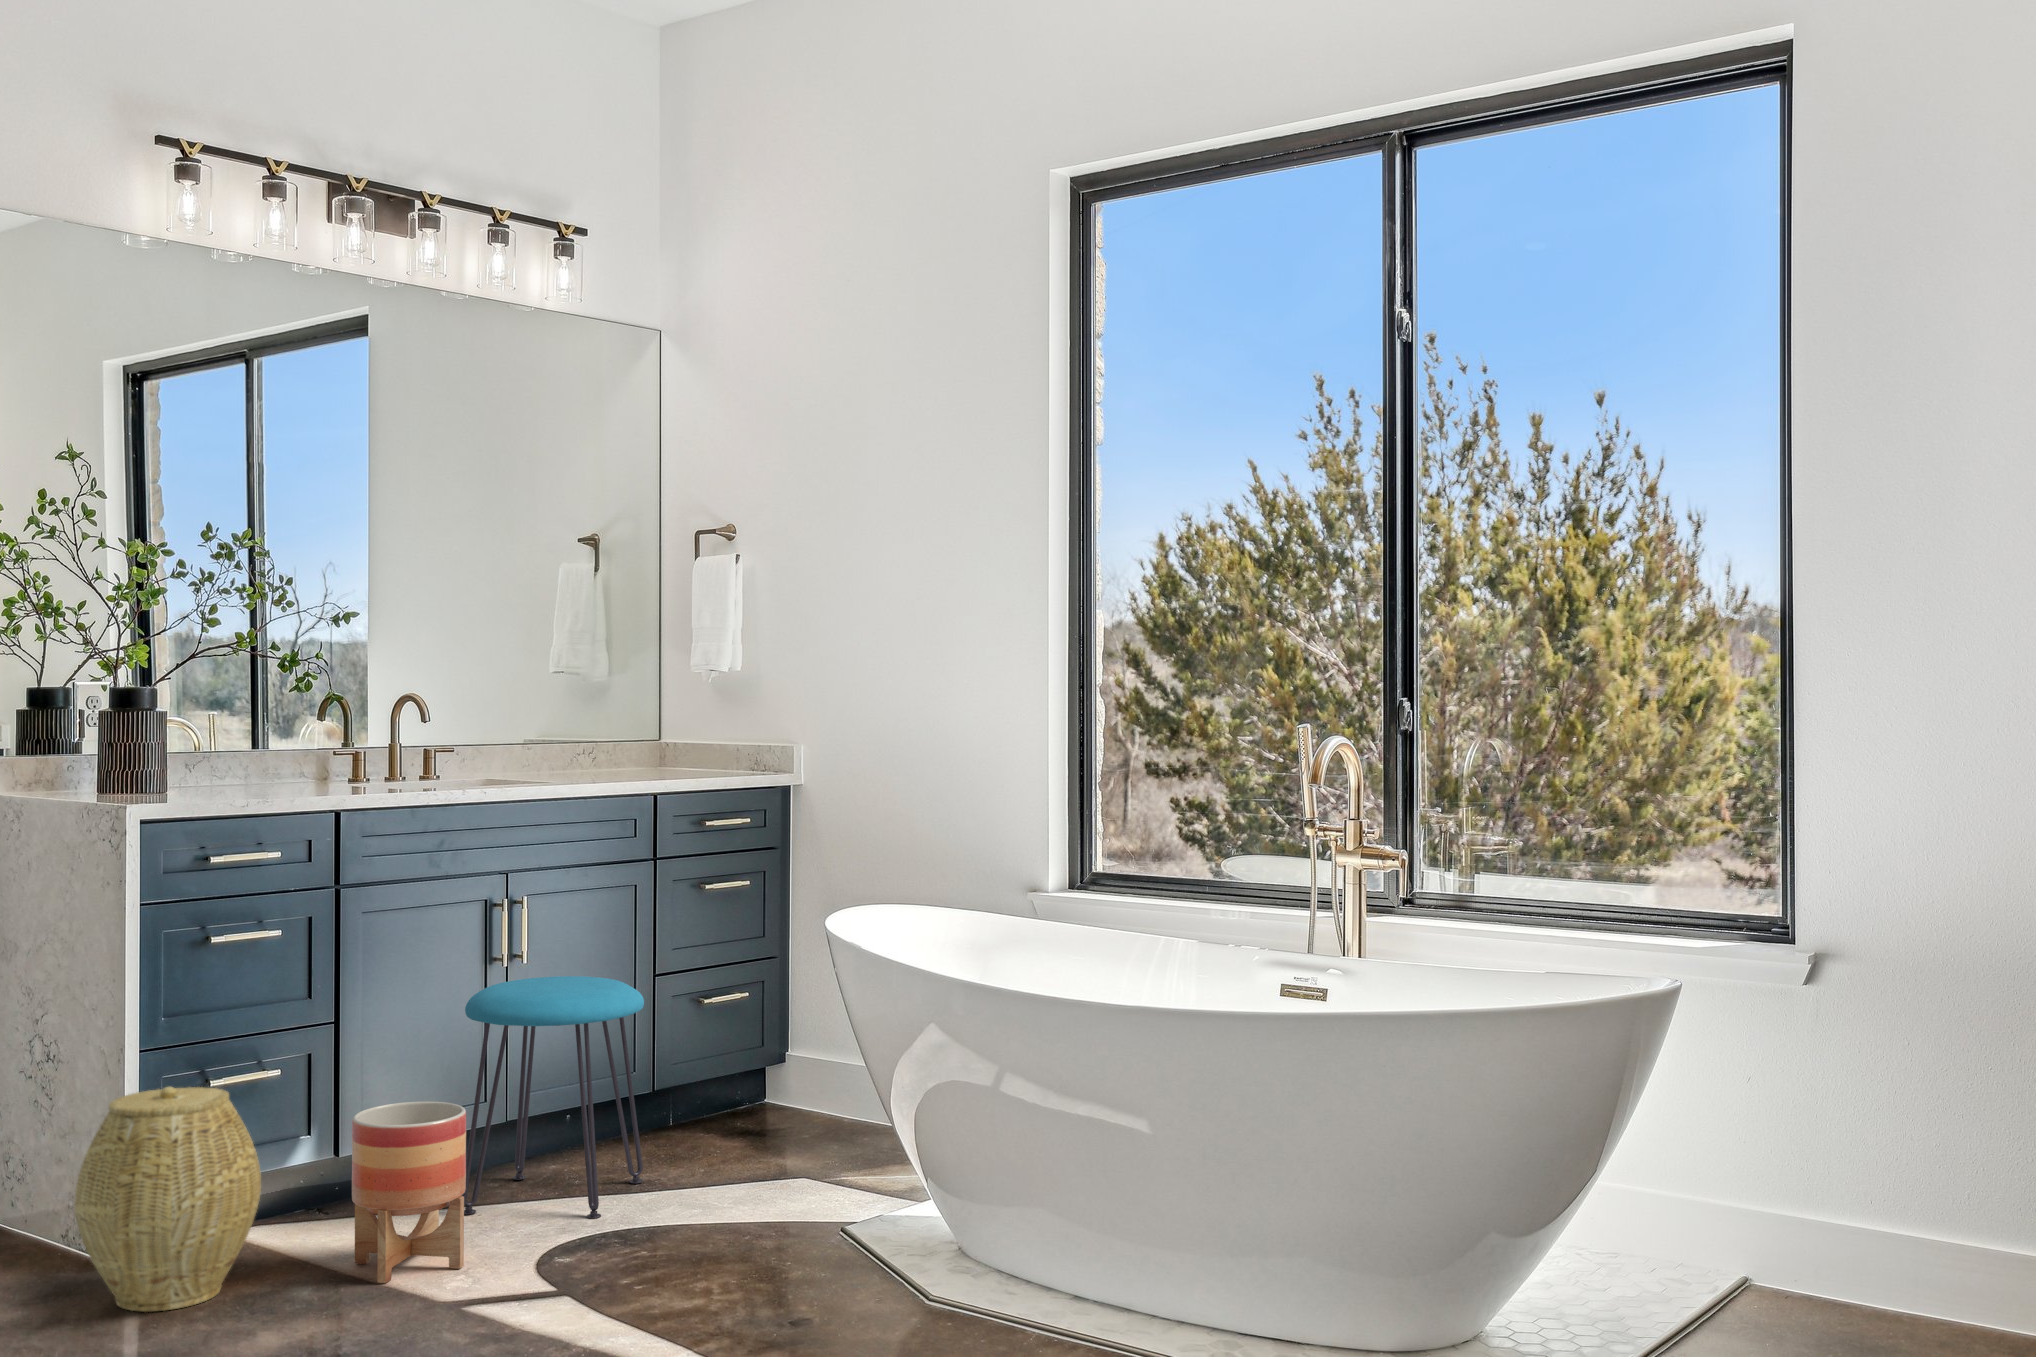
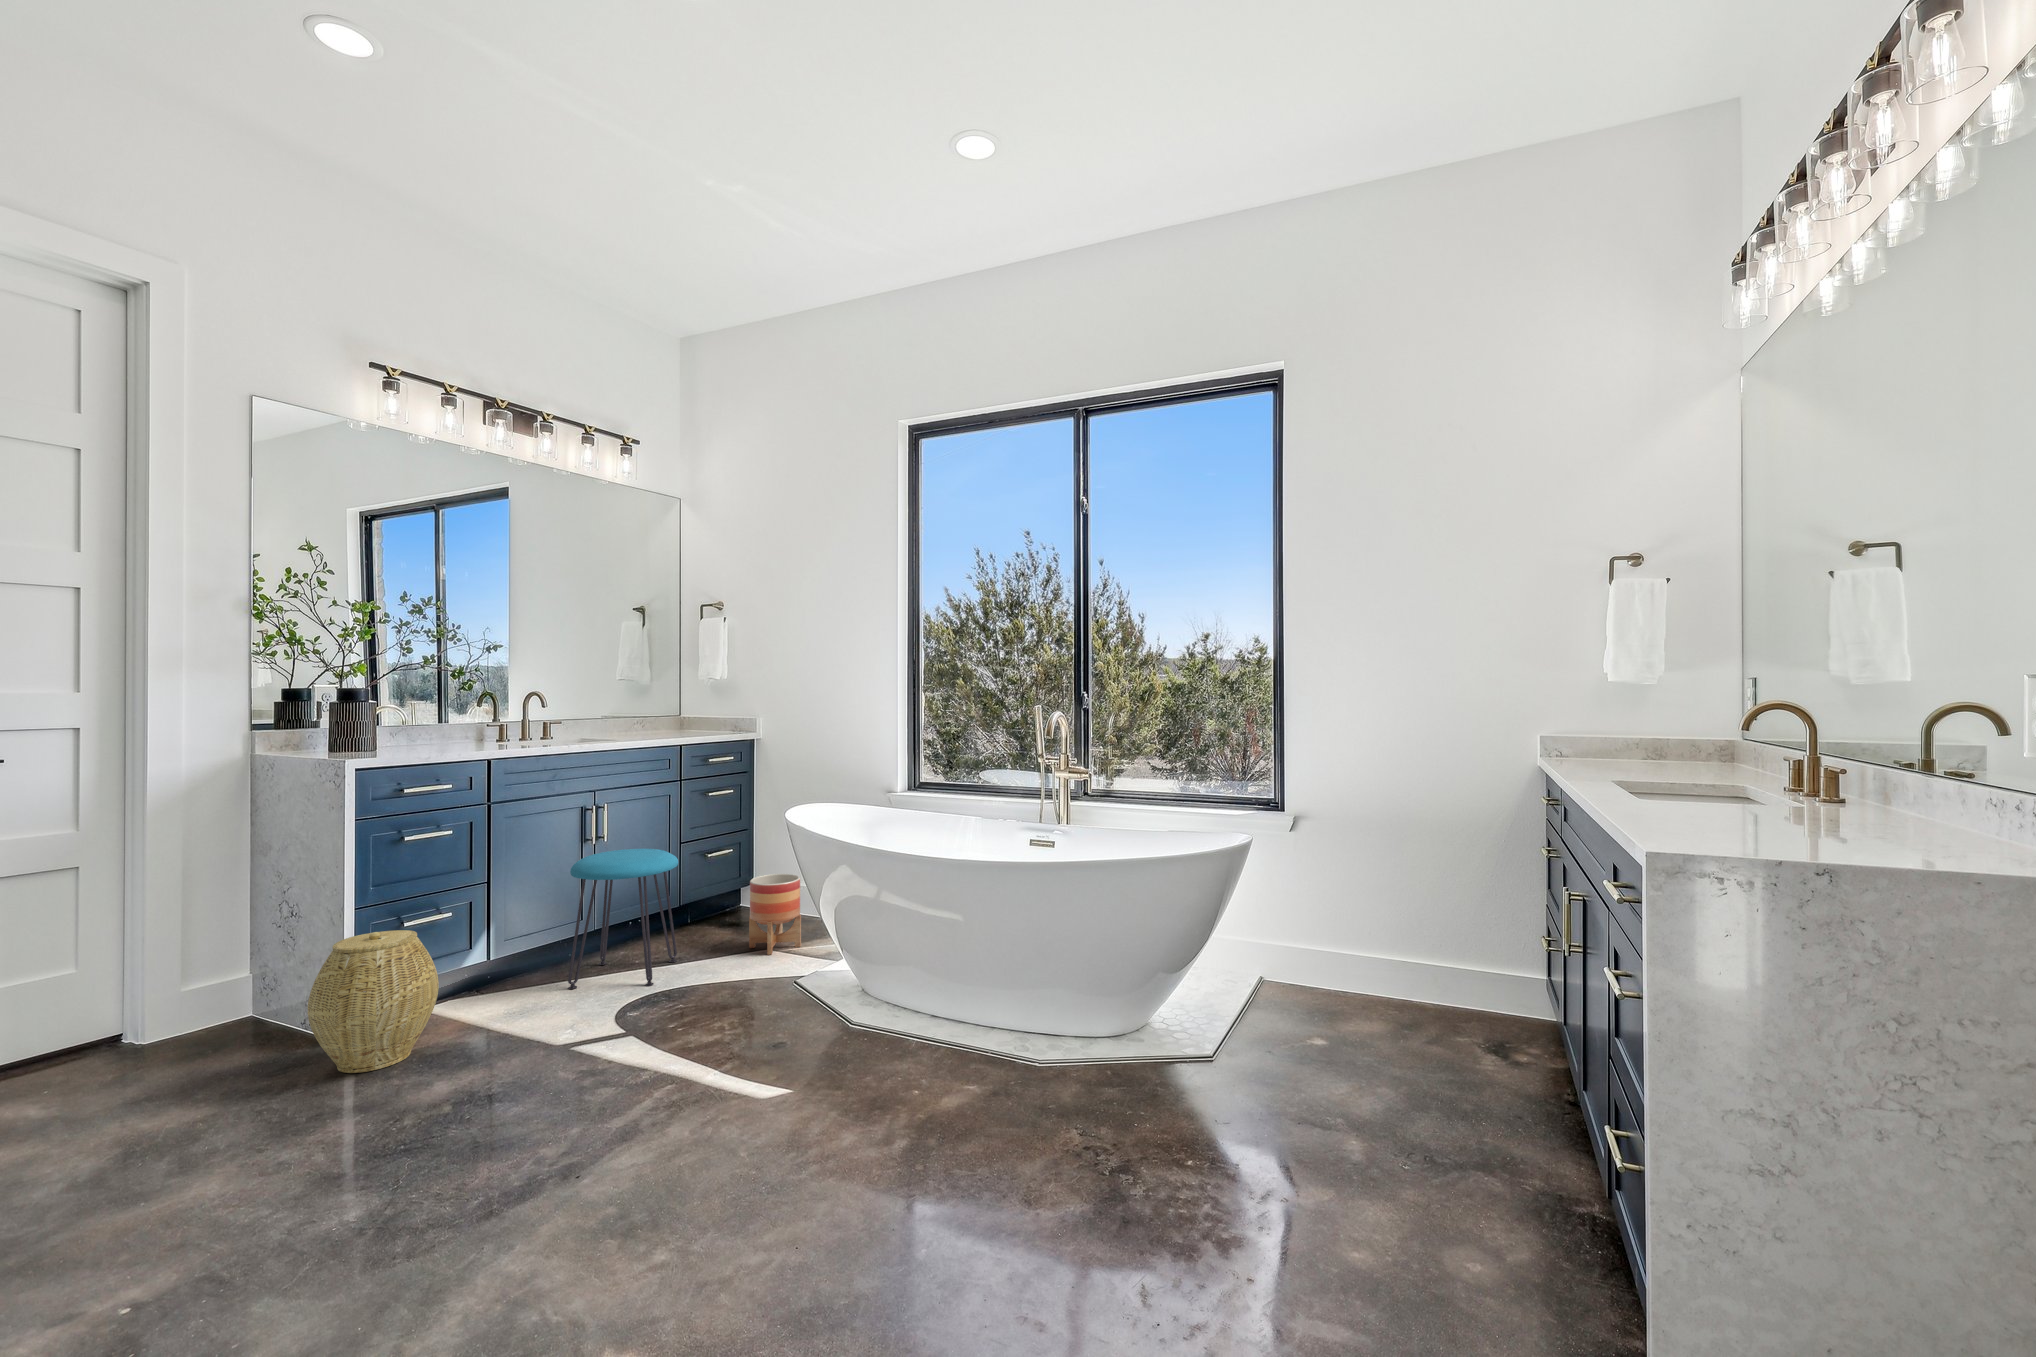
planter: present [352,1101,466,1283] -> present [749,874,801,955]

